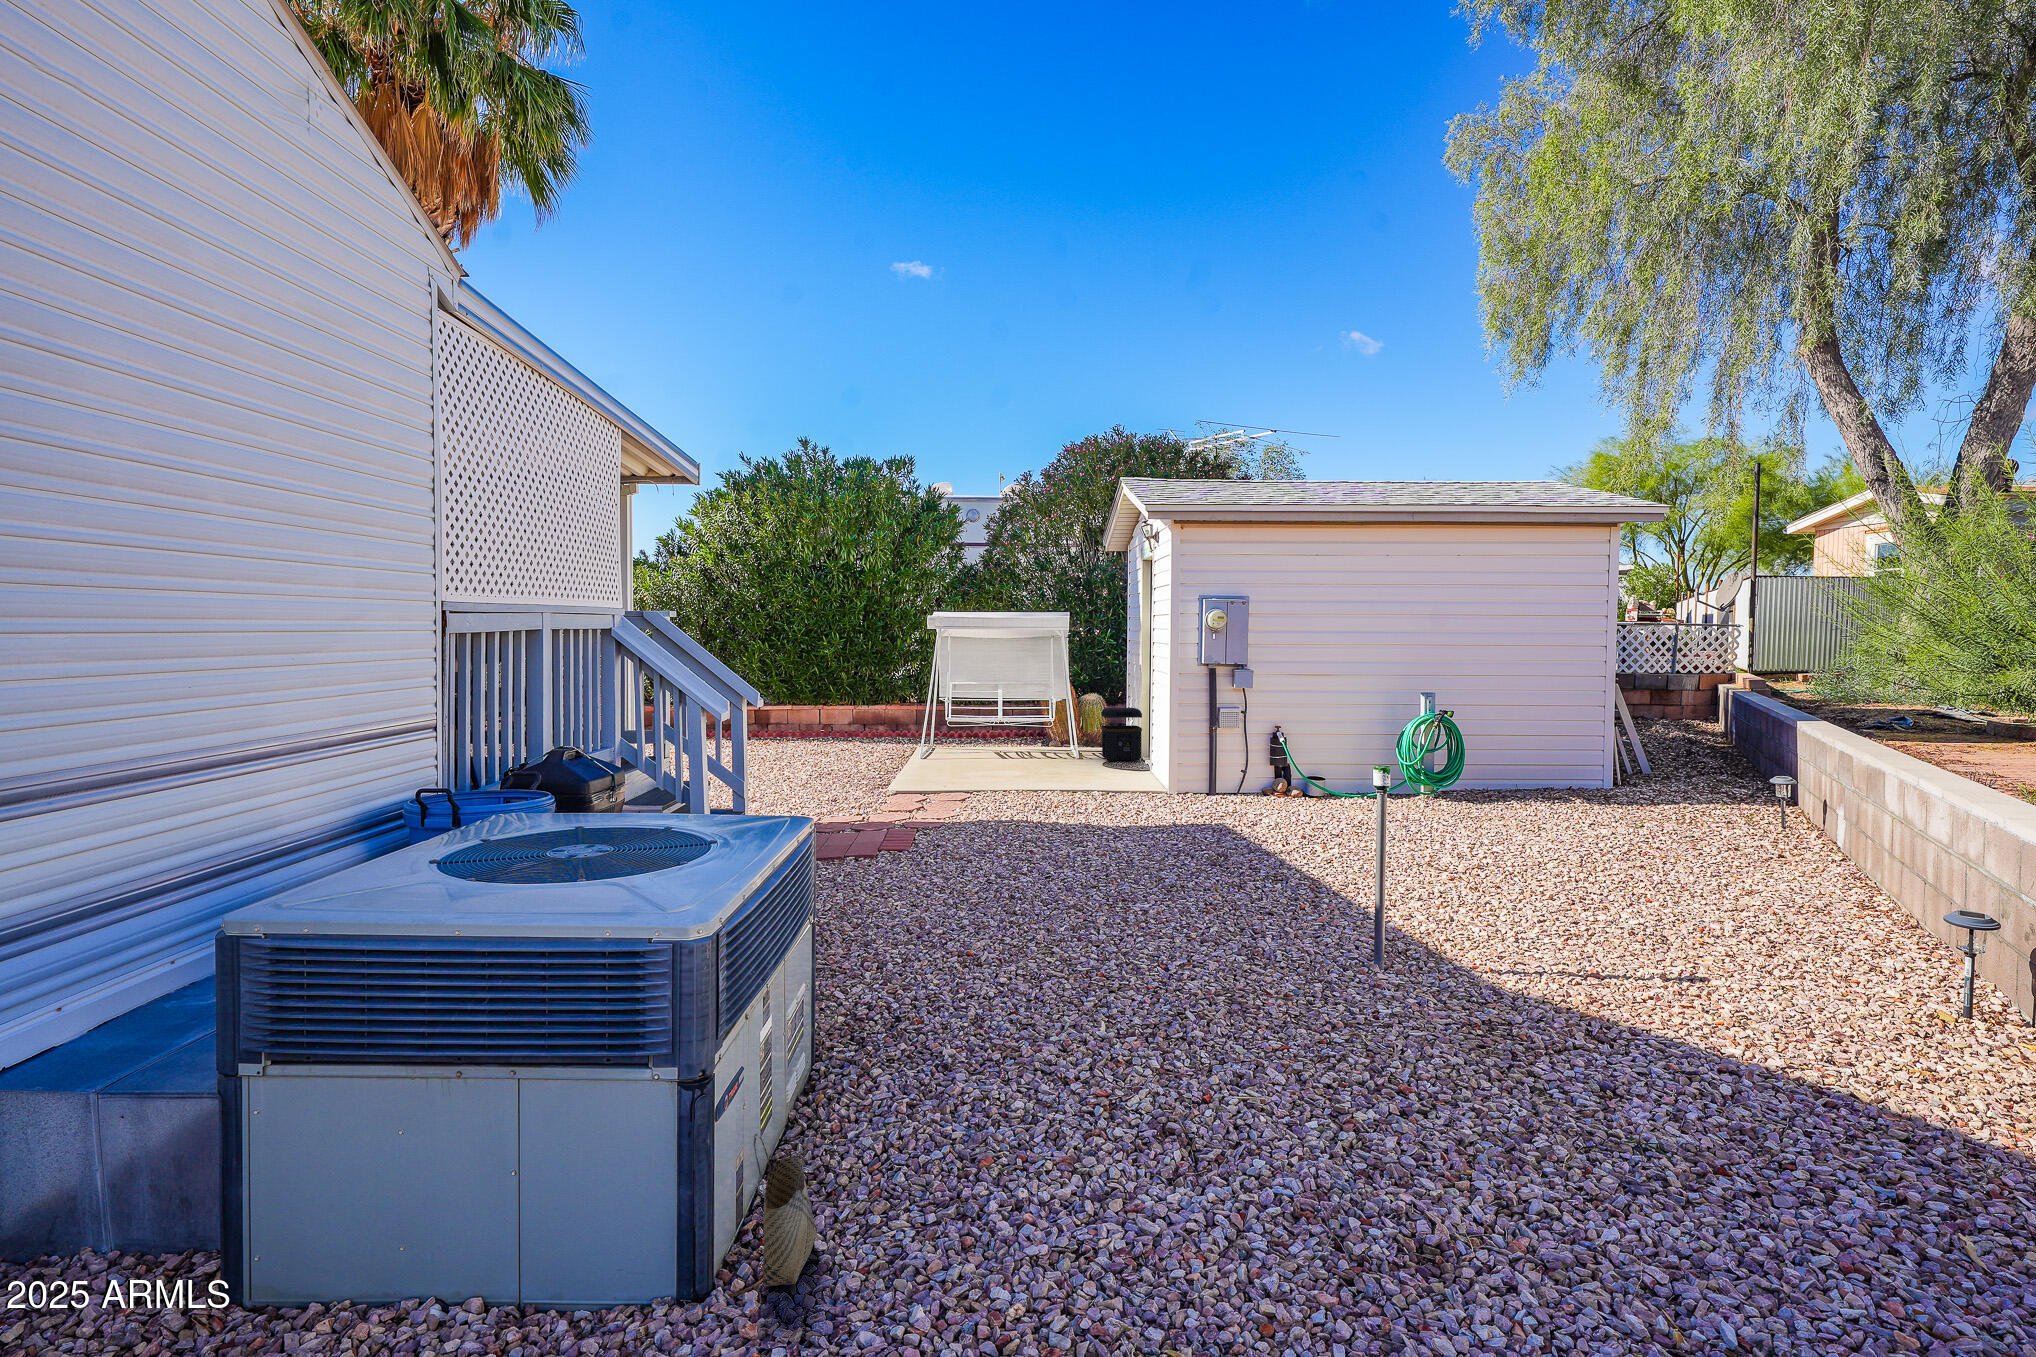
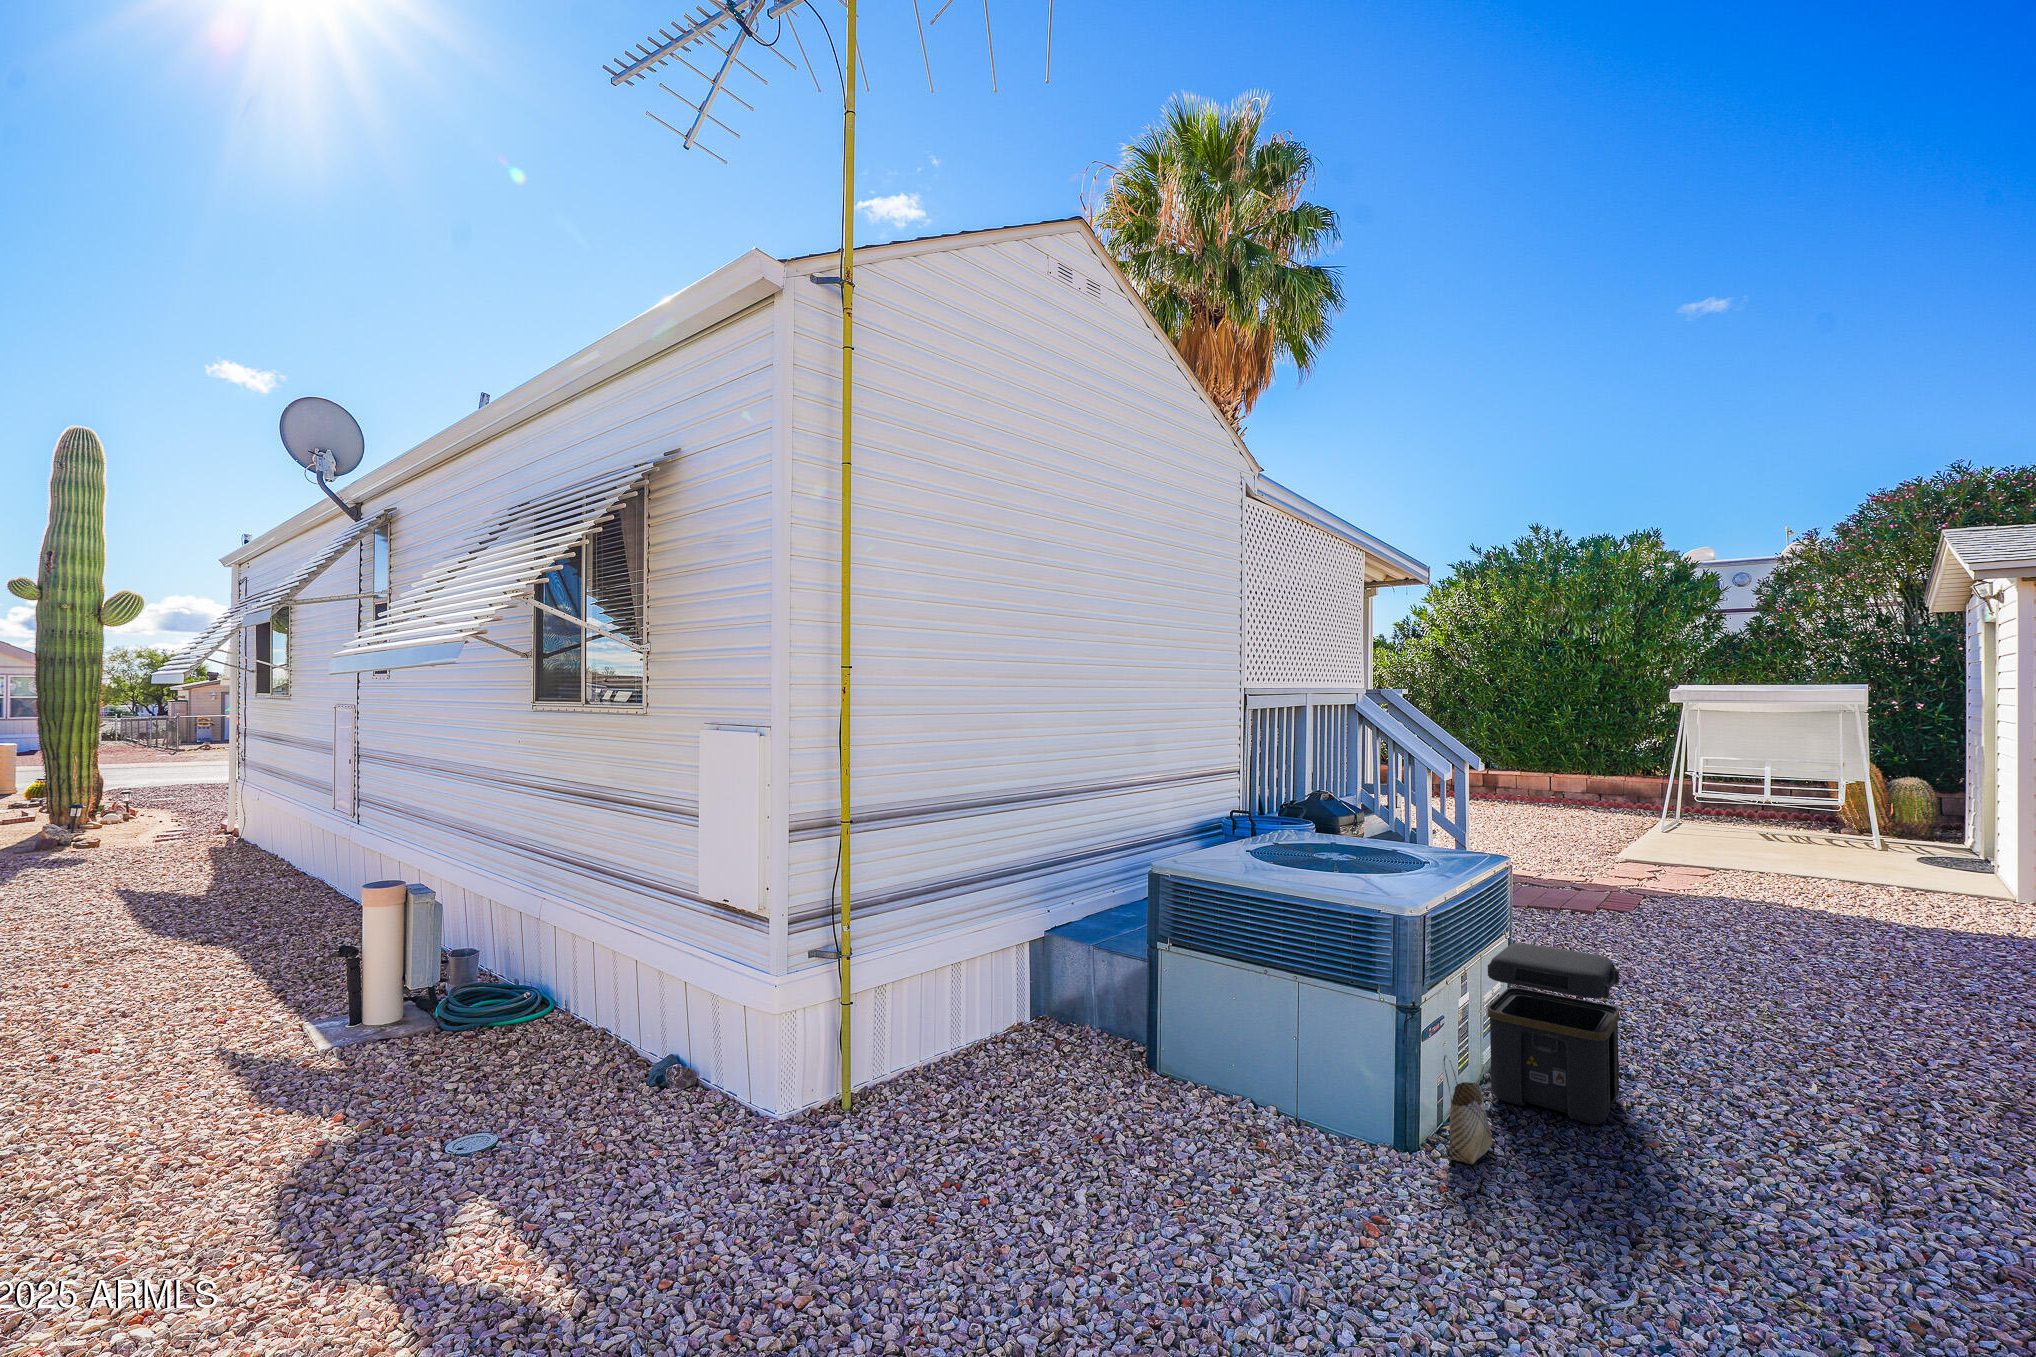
toolbox: present [1101,708,1142,761] -> present [1487,943,1620,1124]

